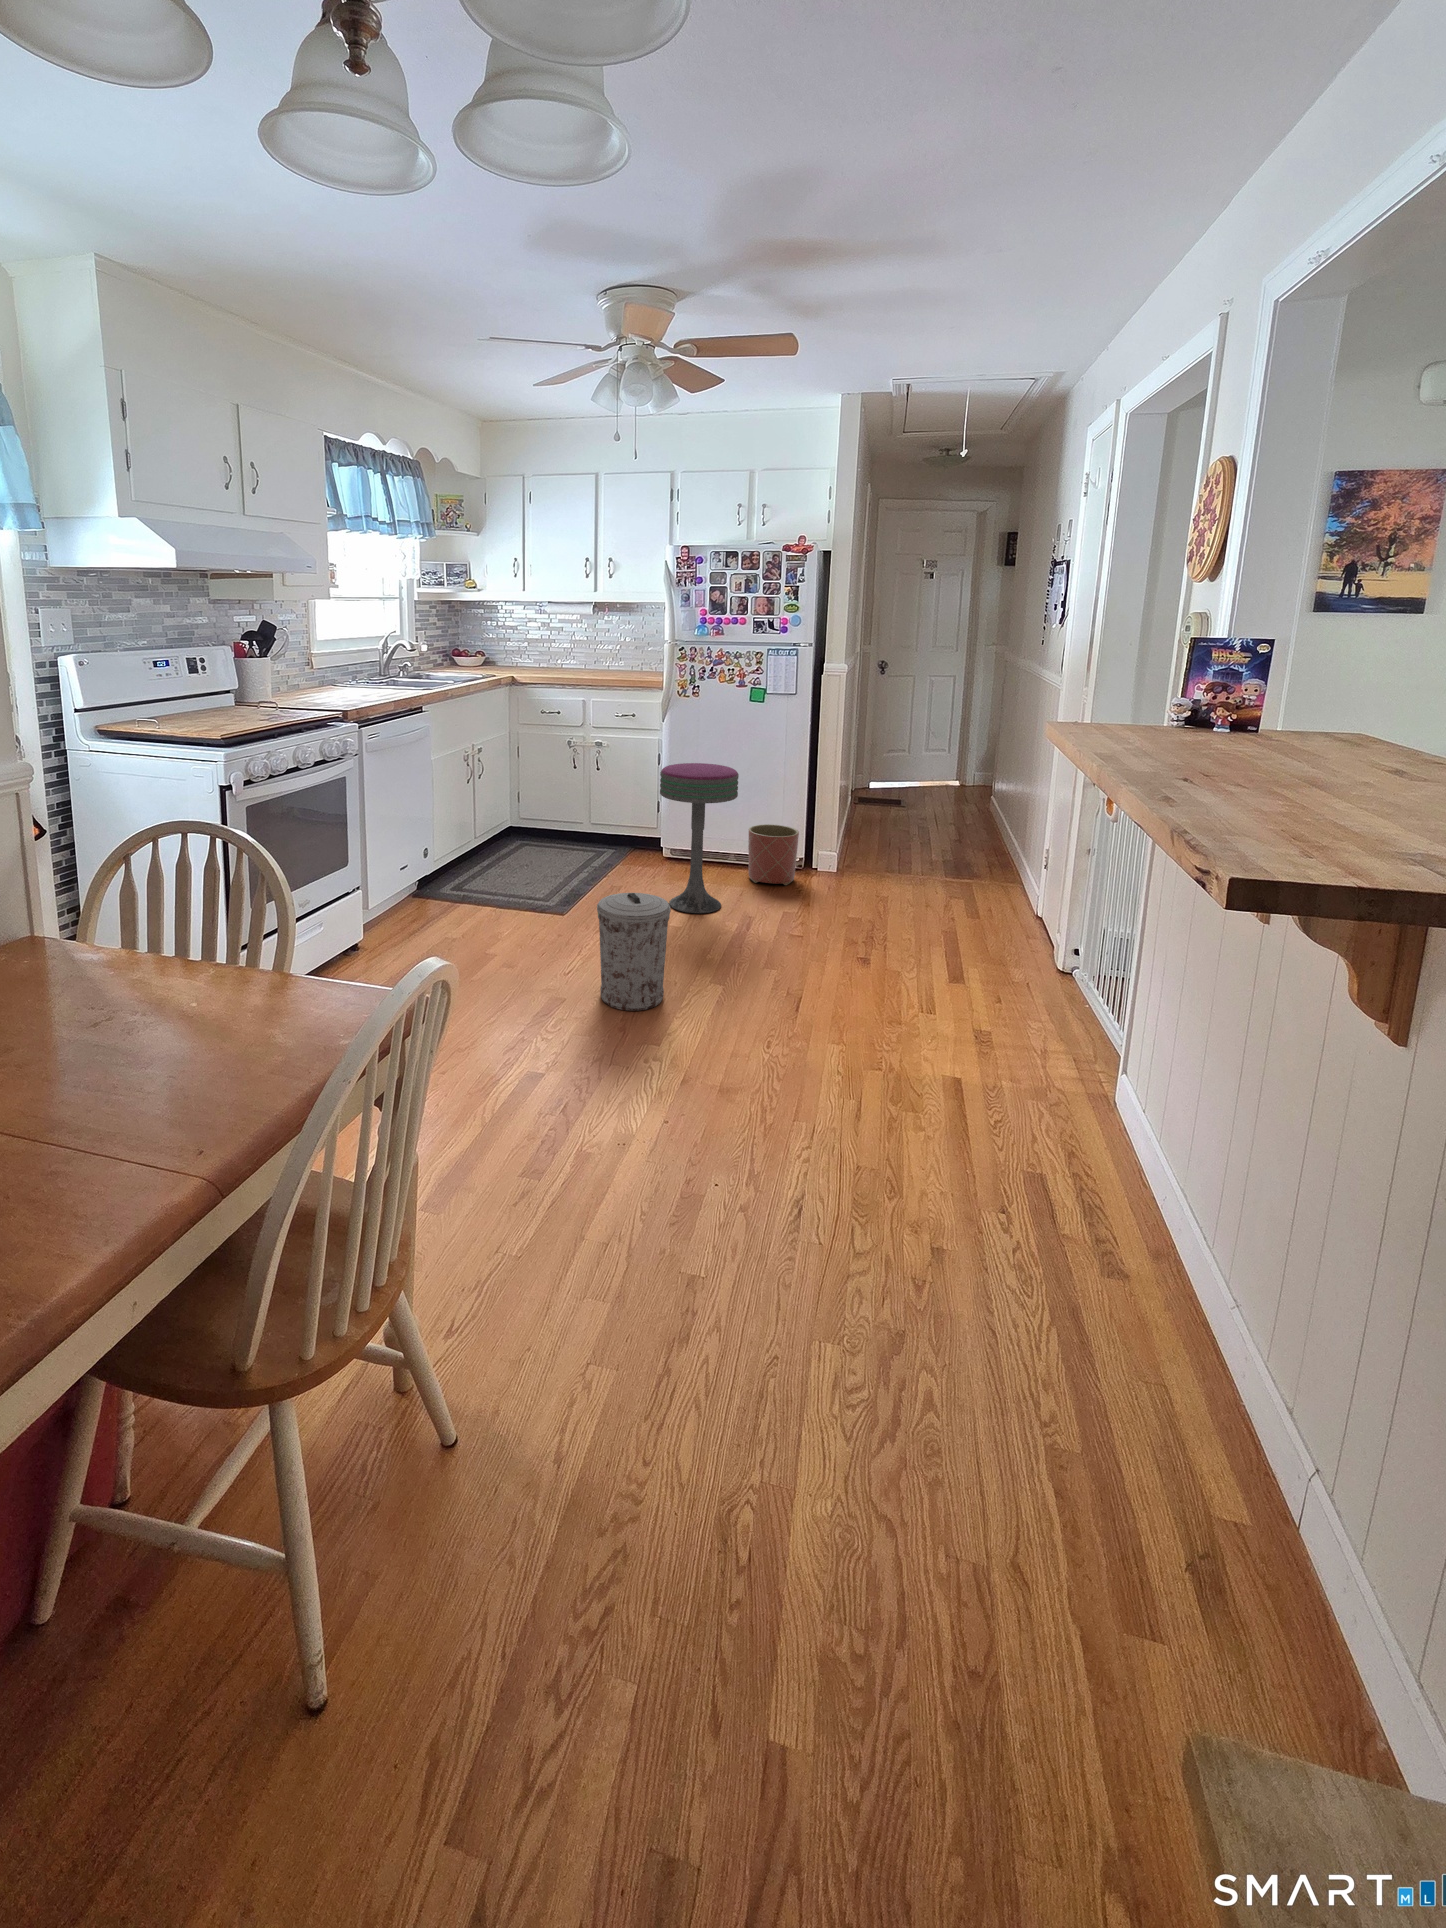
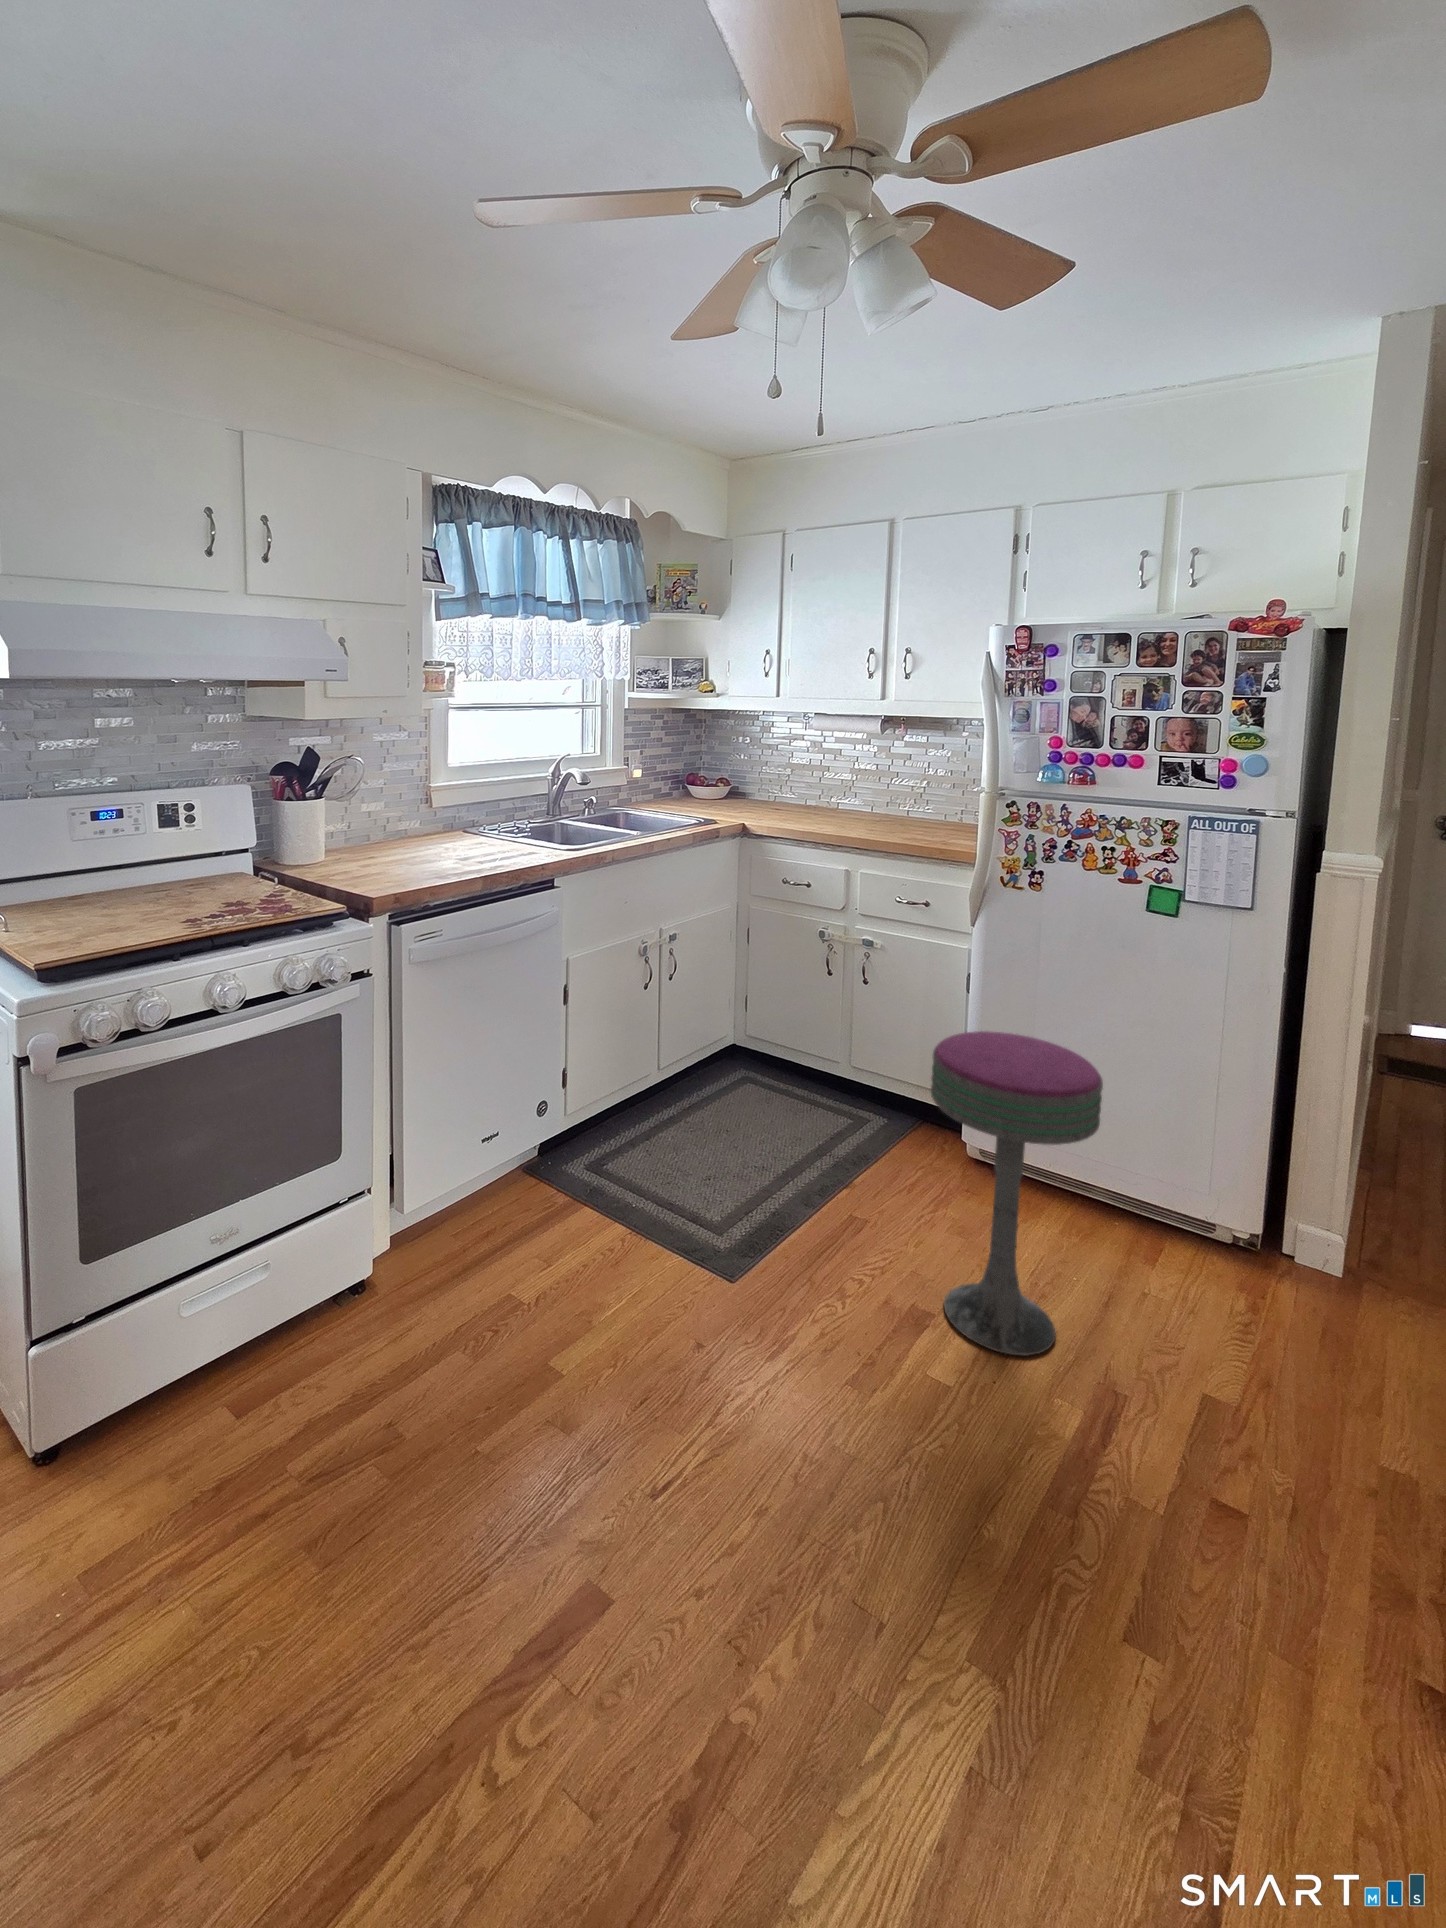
planter: present [748,824,799,885] -> none [1132,1153,1252,1302]
trash can: present [597,893,671,1011] -> none [684,1384,860,1734]

